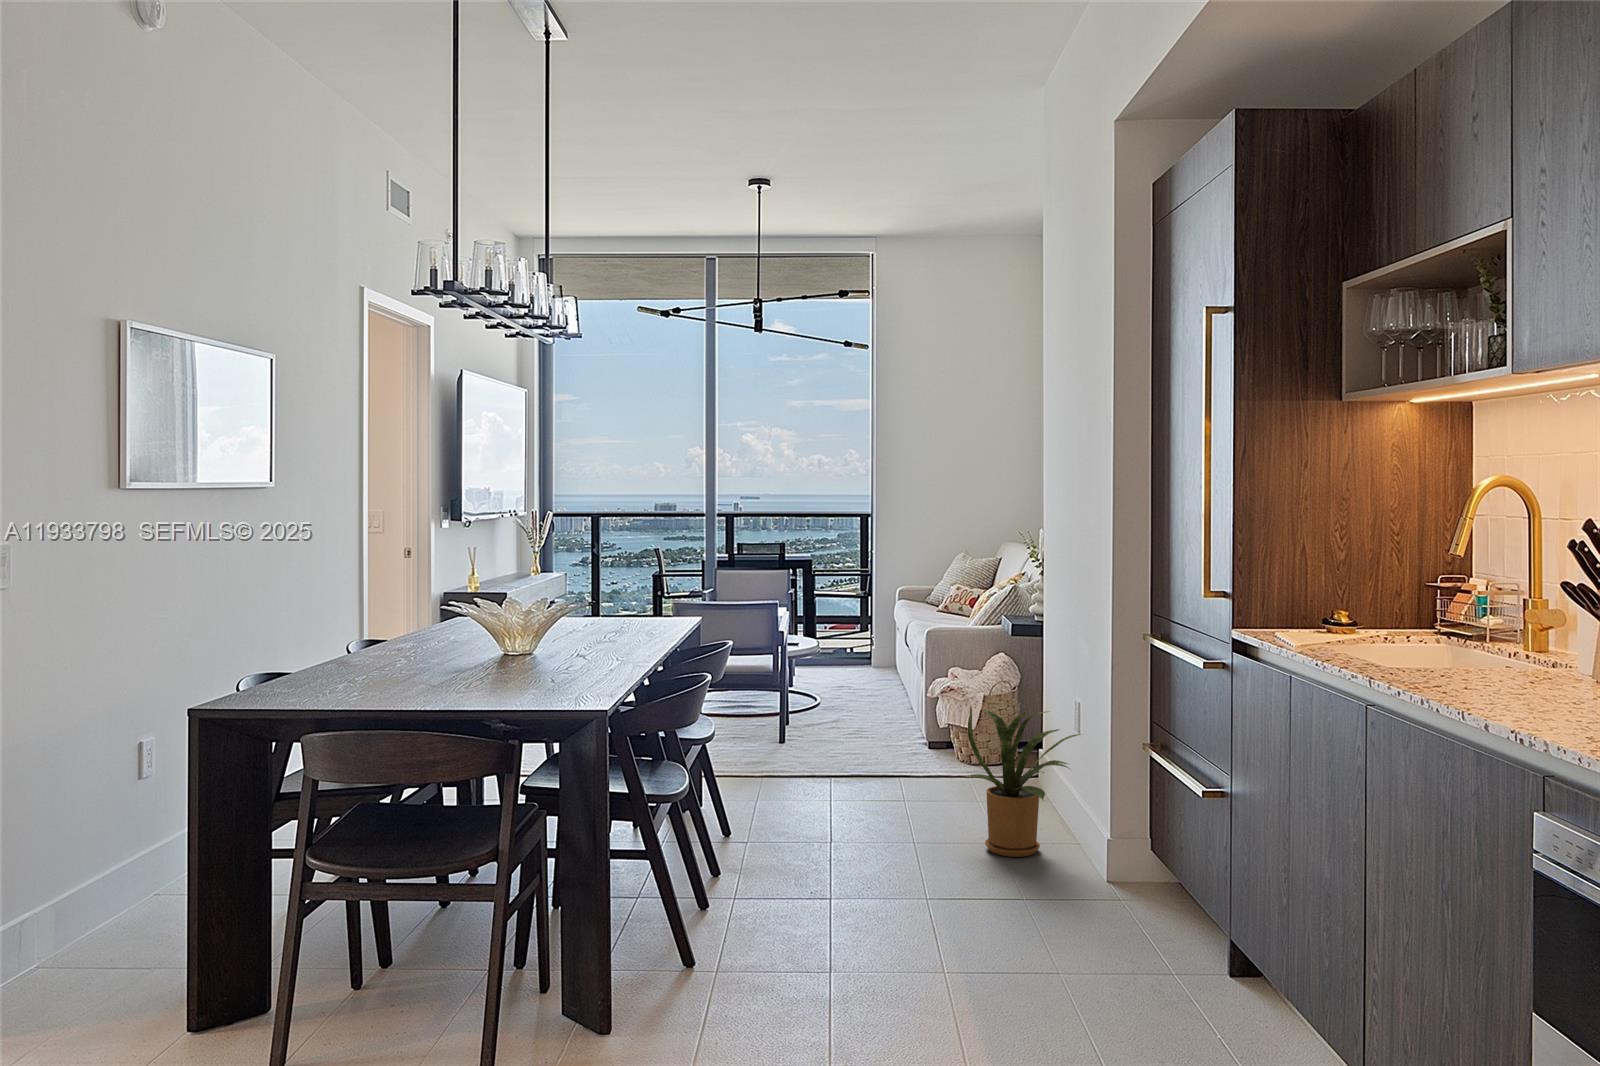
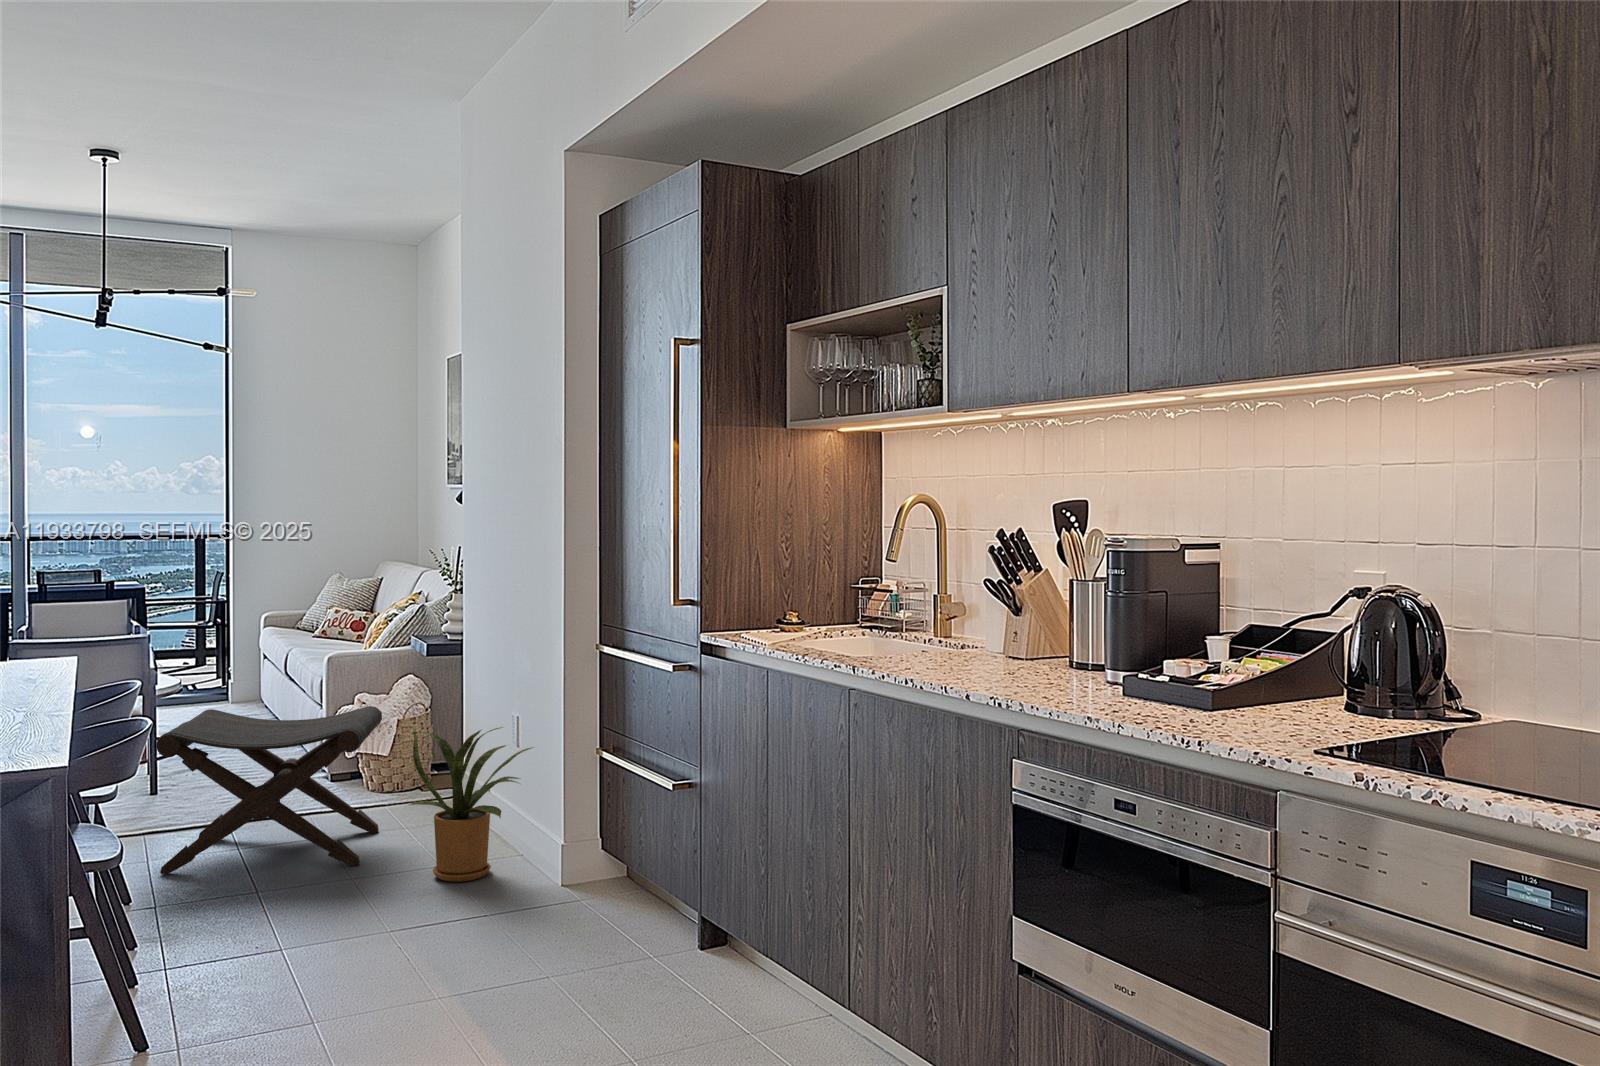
footstool: none [766,672,957,827] -> present [156,706,382,874]

